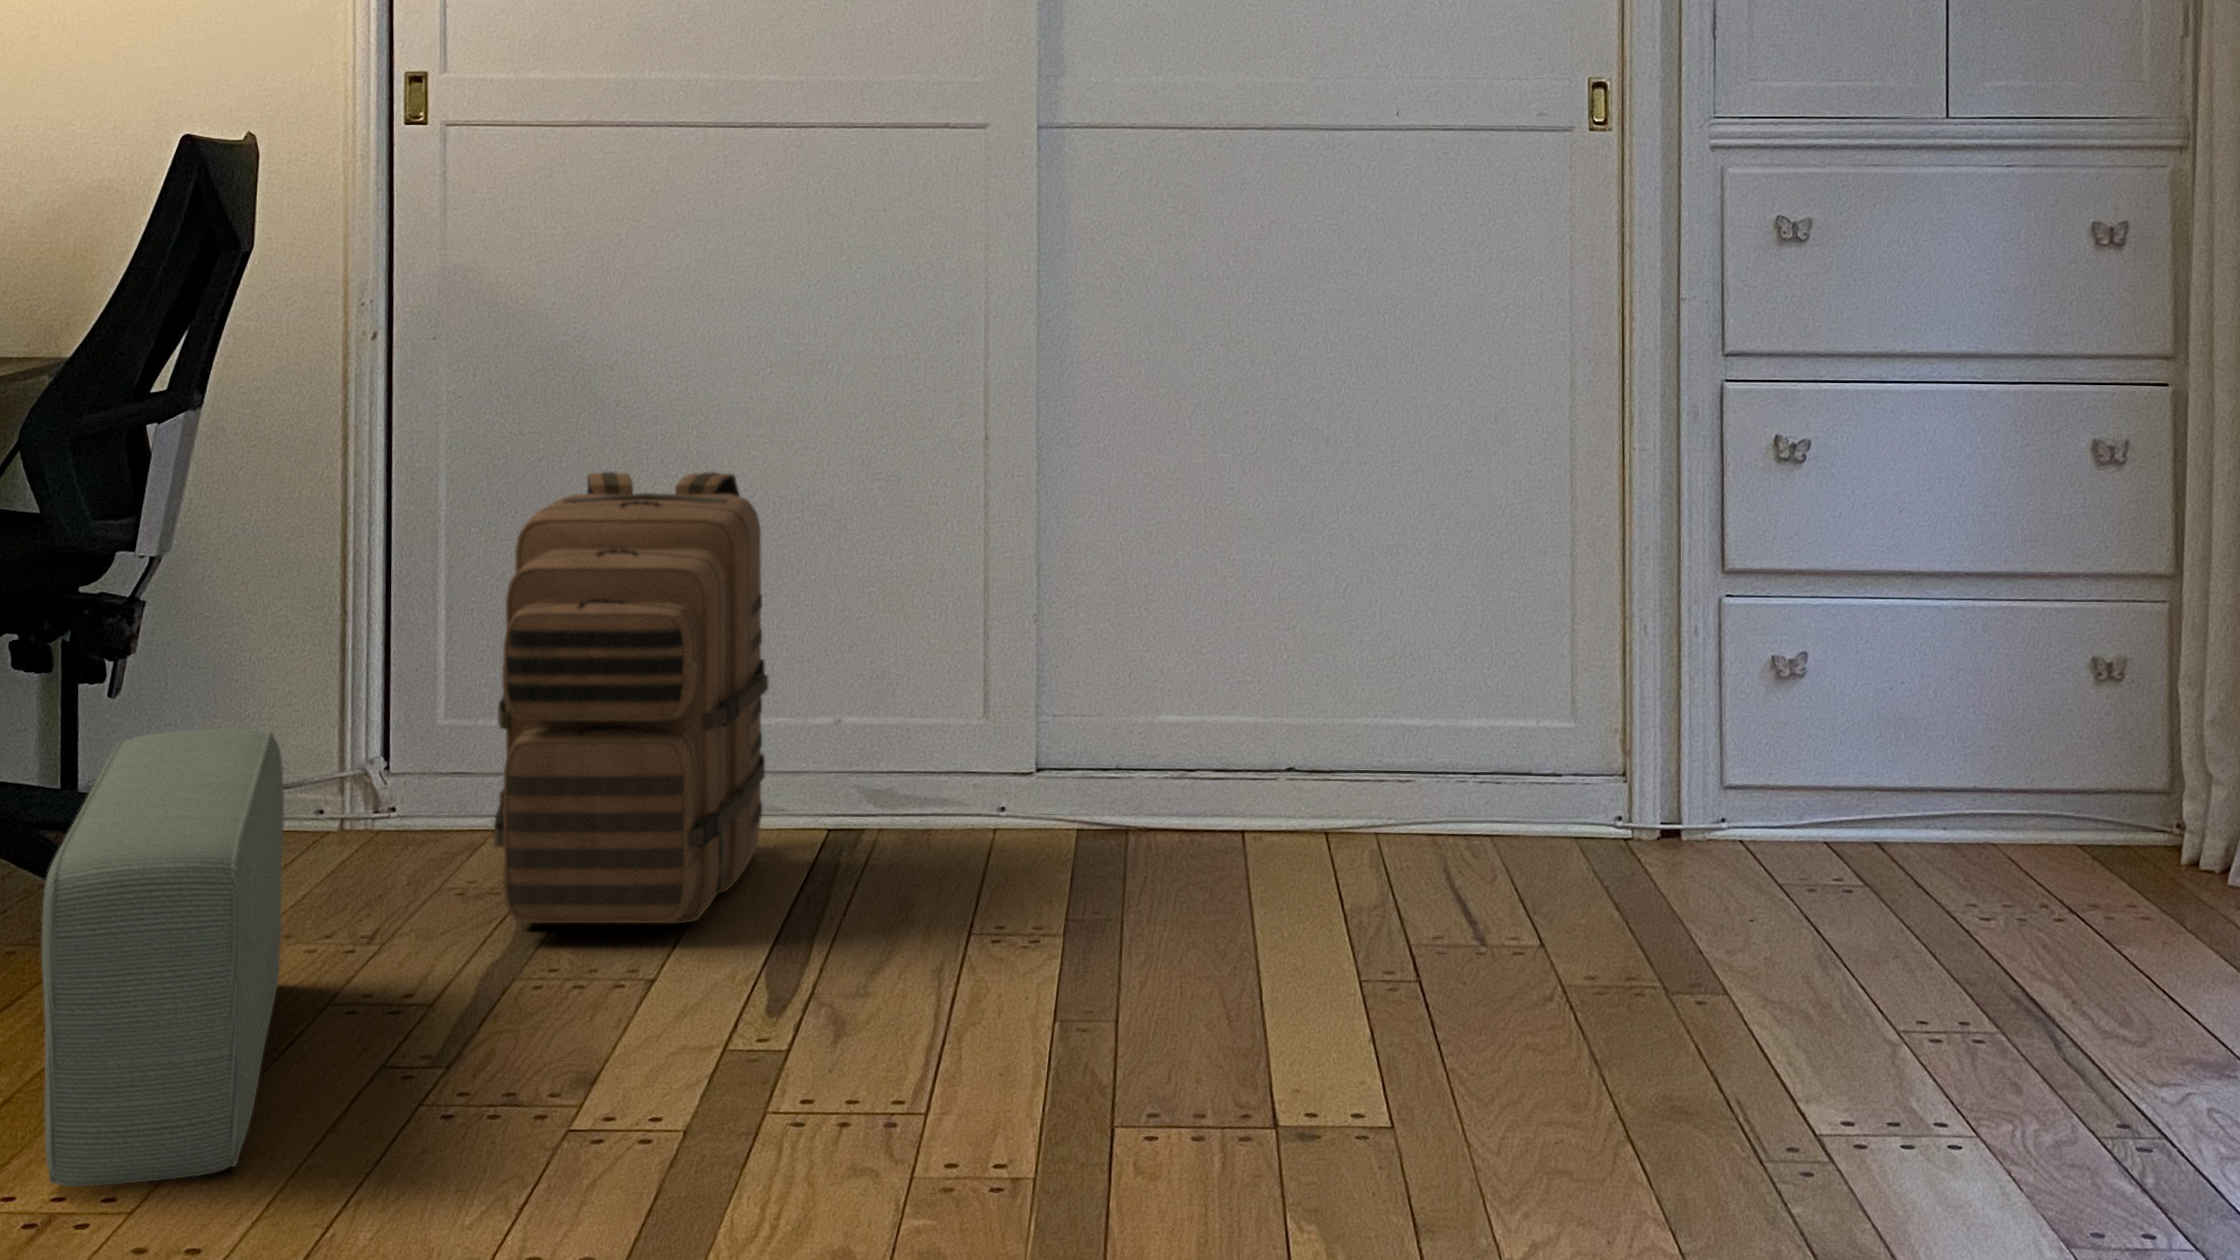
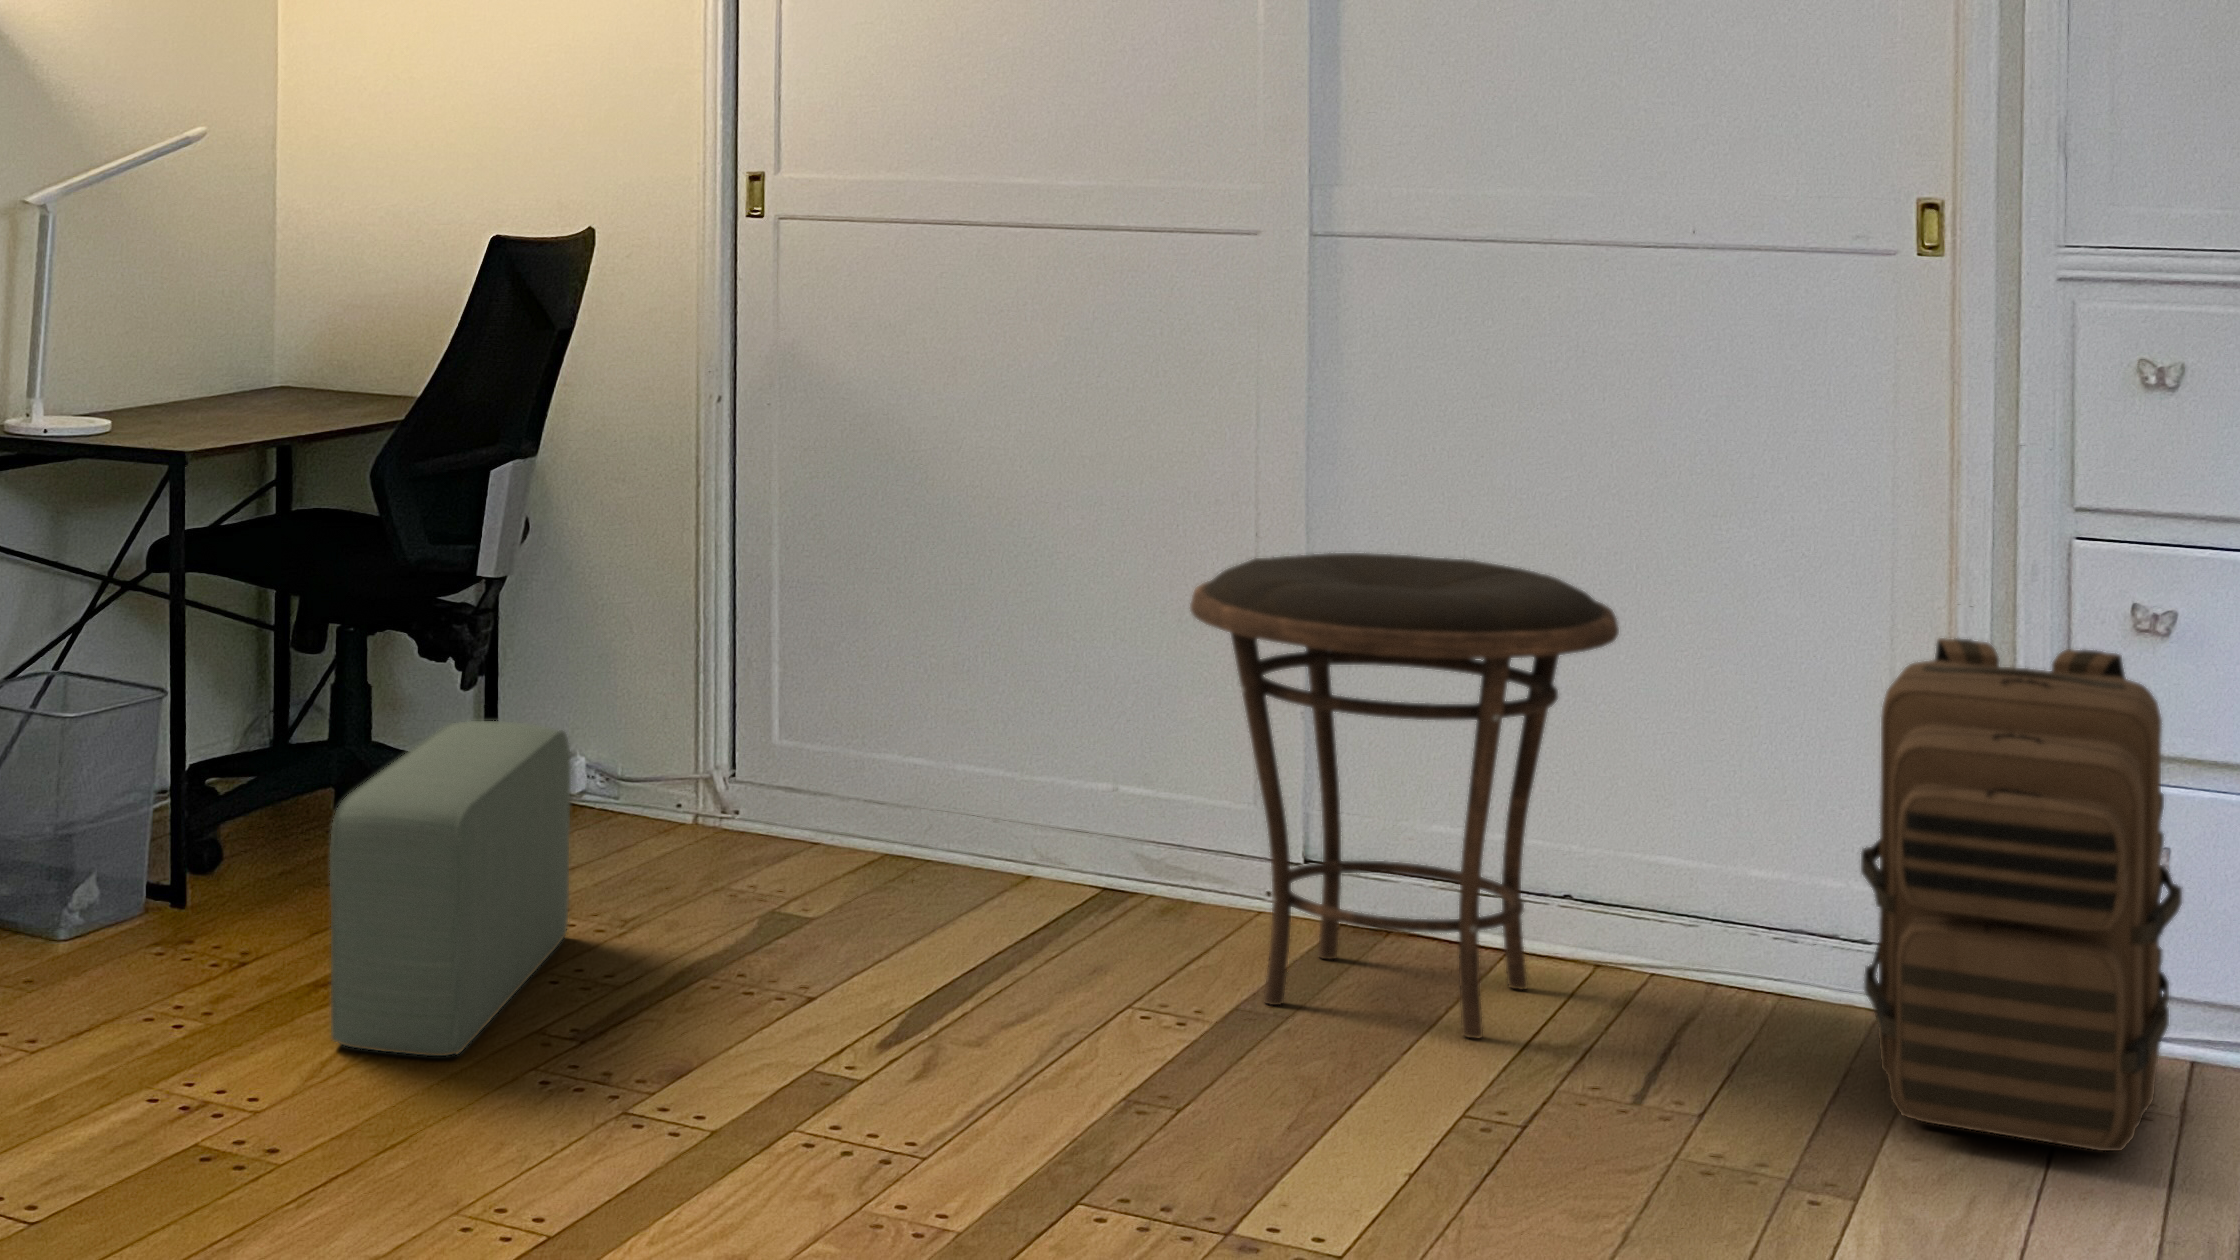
side table: none [977,444,1392,925] -> present [1190,553,1619,1038]
backpack: present [494,472,768,923] -> present [1861,638,2182,1151]

